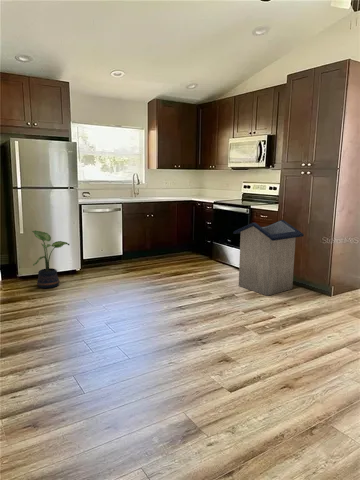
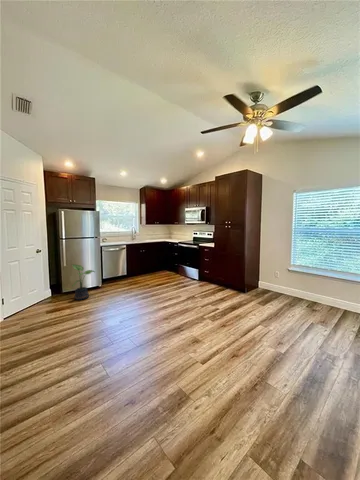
trash can: present [233,220,304,296] -> none [191,252,229,295]

